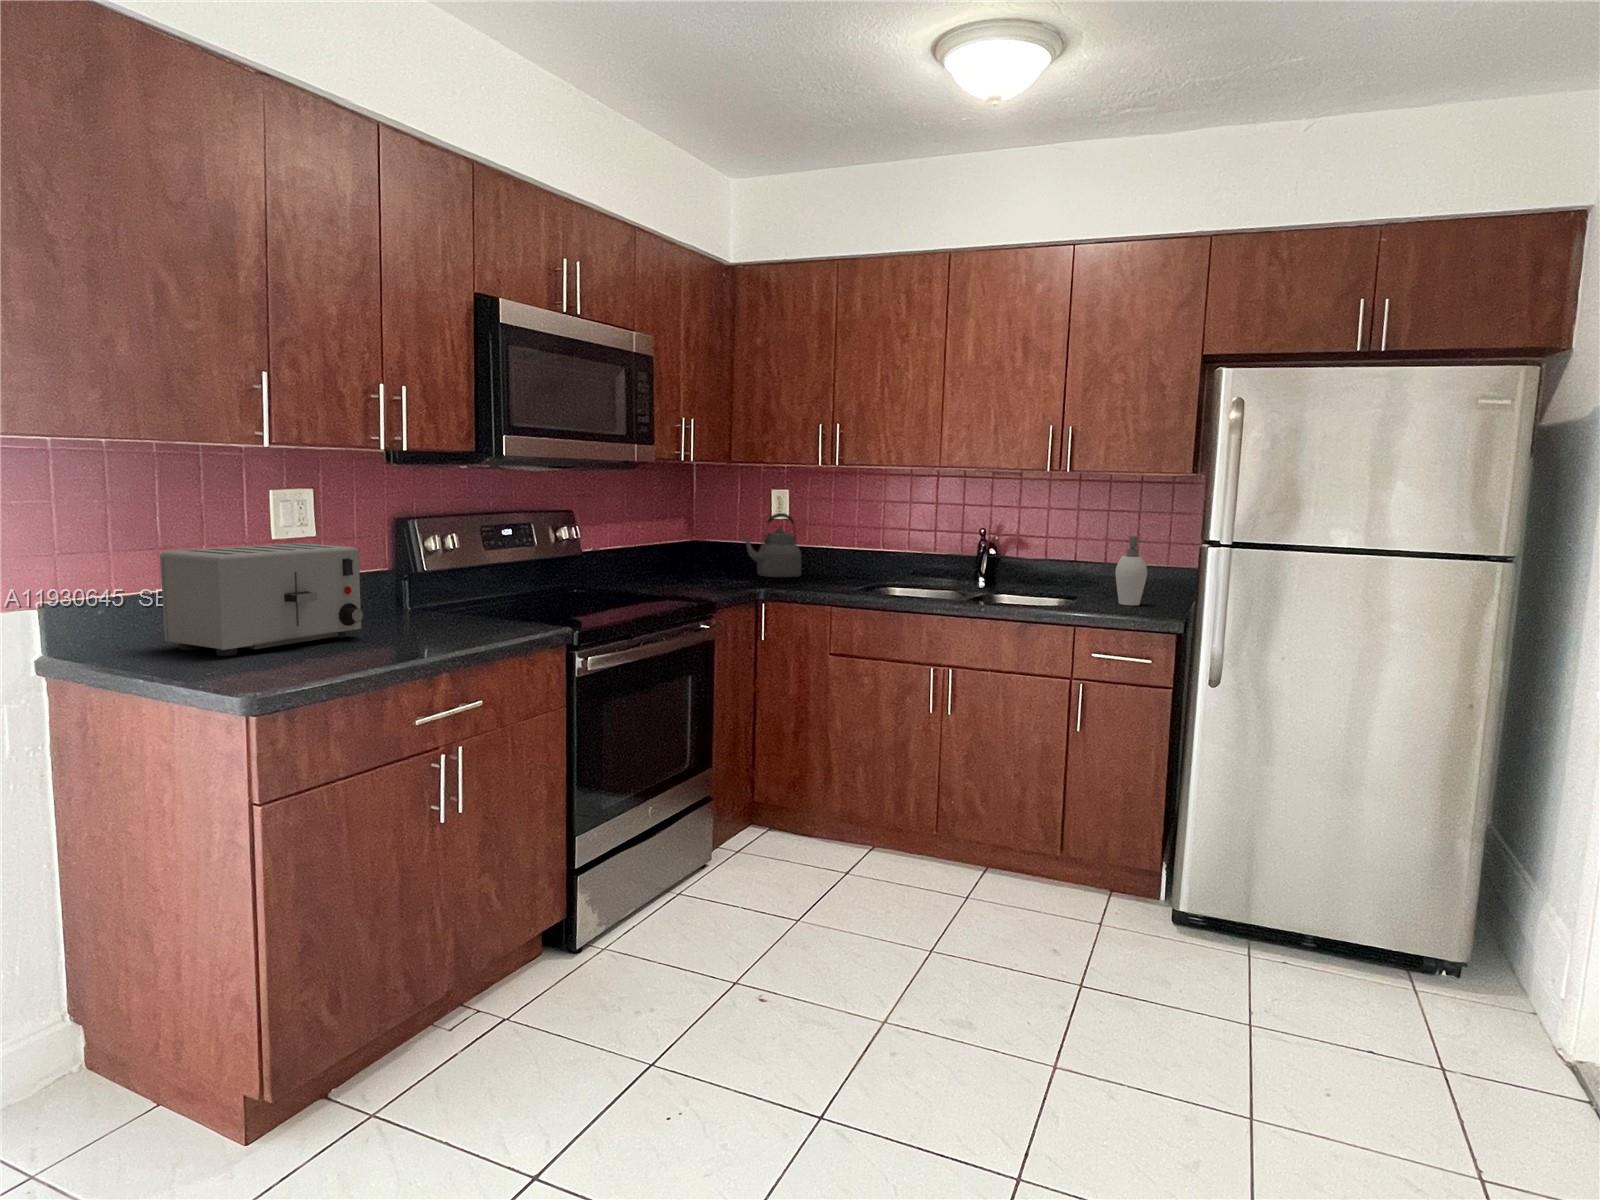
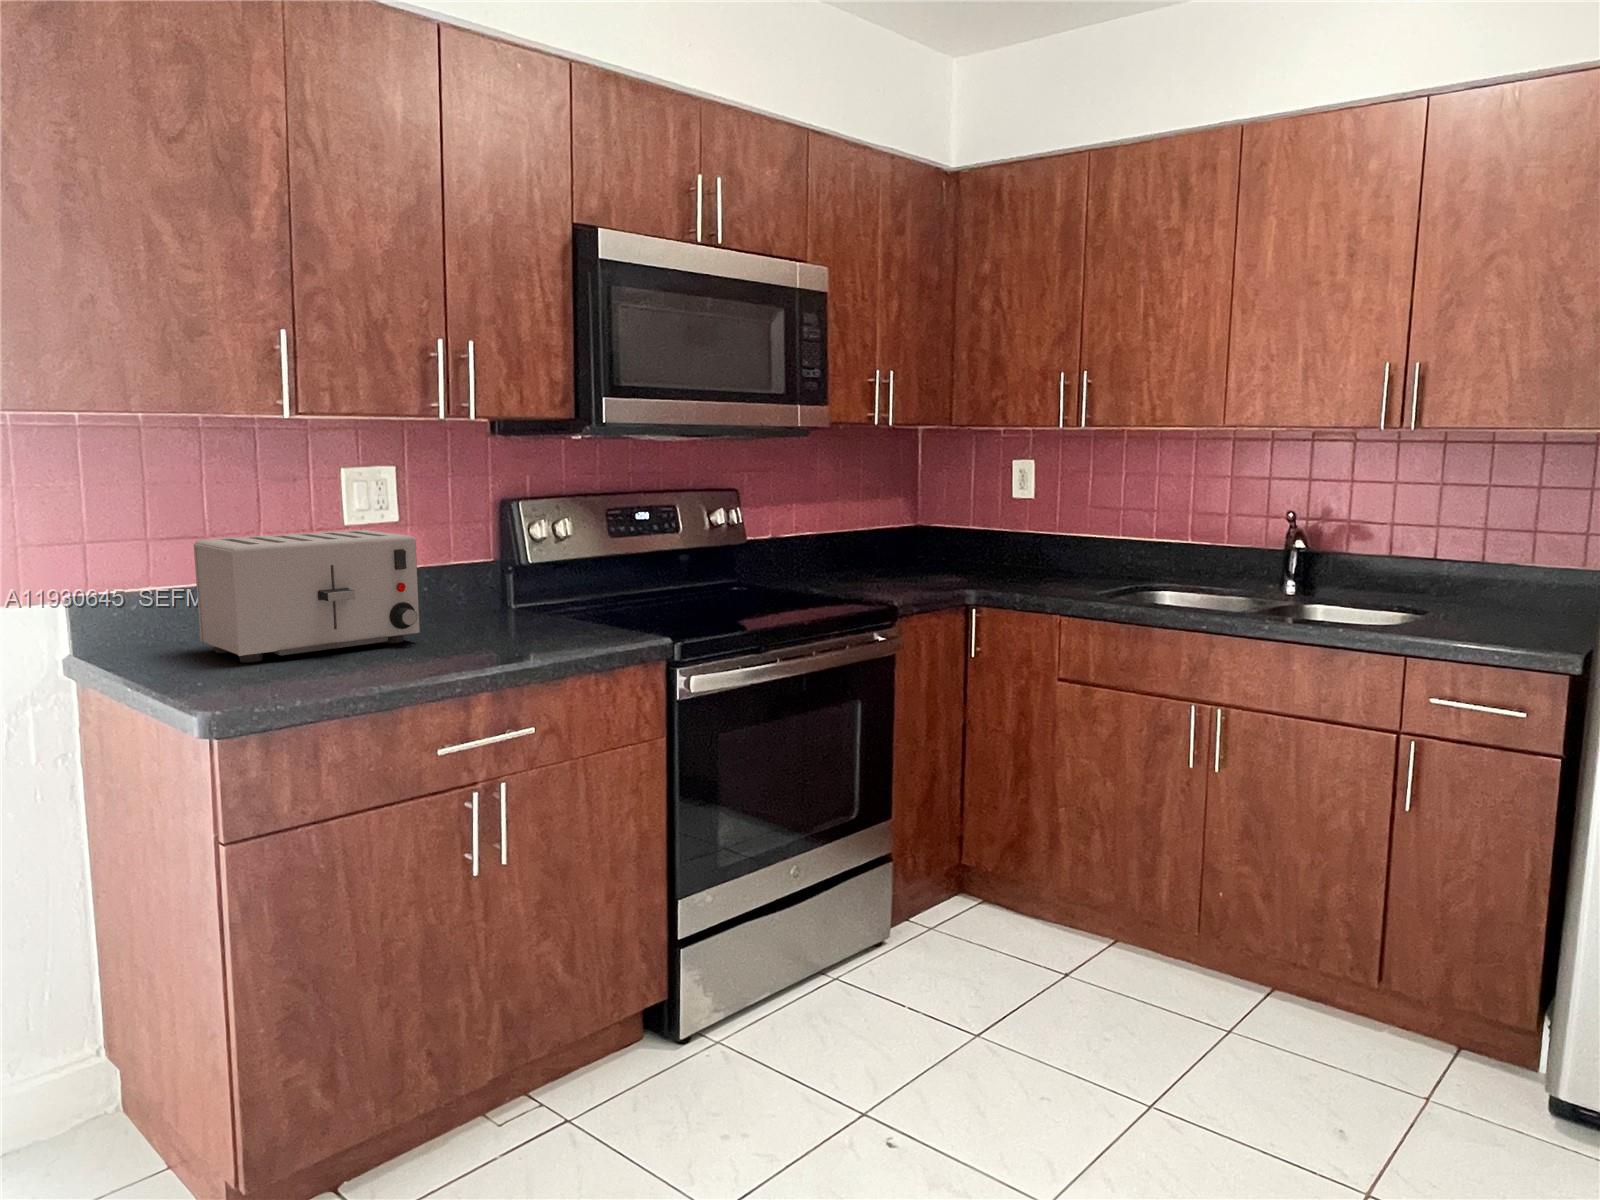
kettle: present [741,513,801,577] -> none [960,489,1043,573]
soap dispenser: present [1115,536,1148,605] -> none [1490,523,1544,627]

